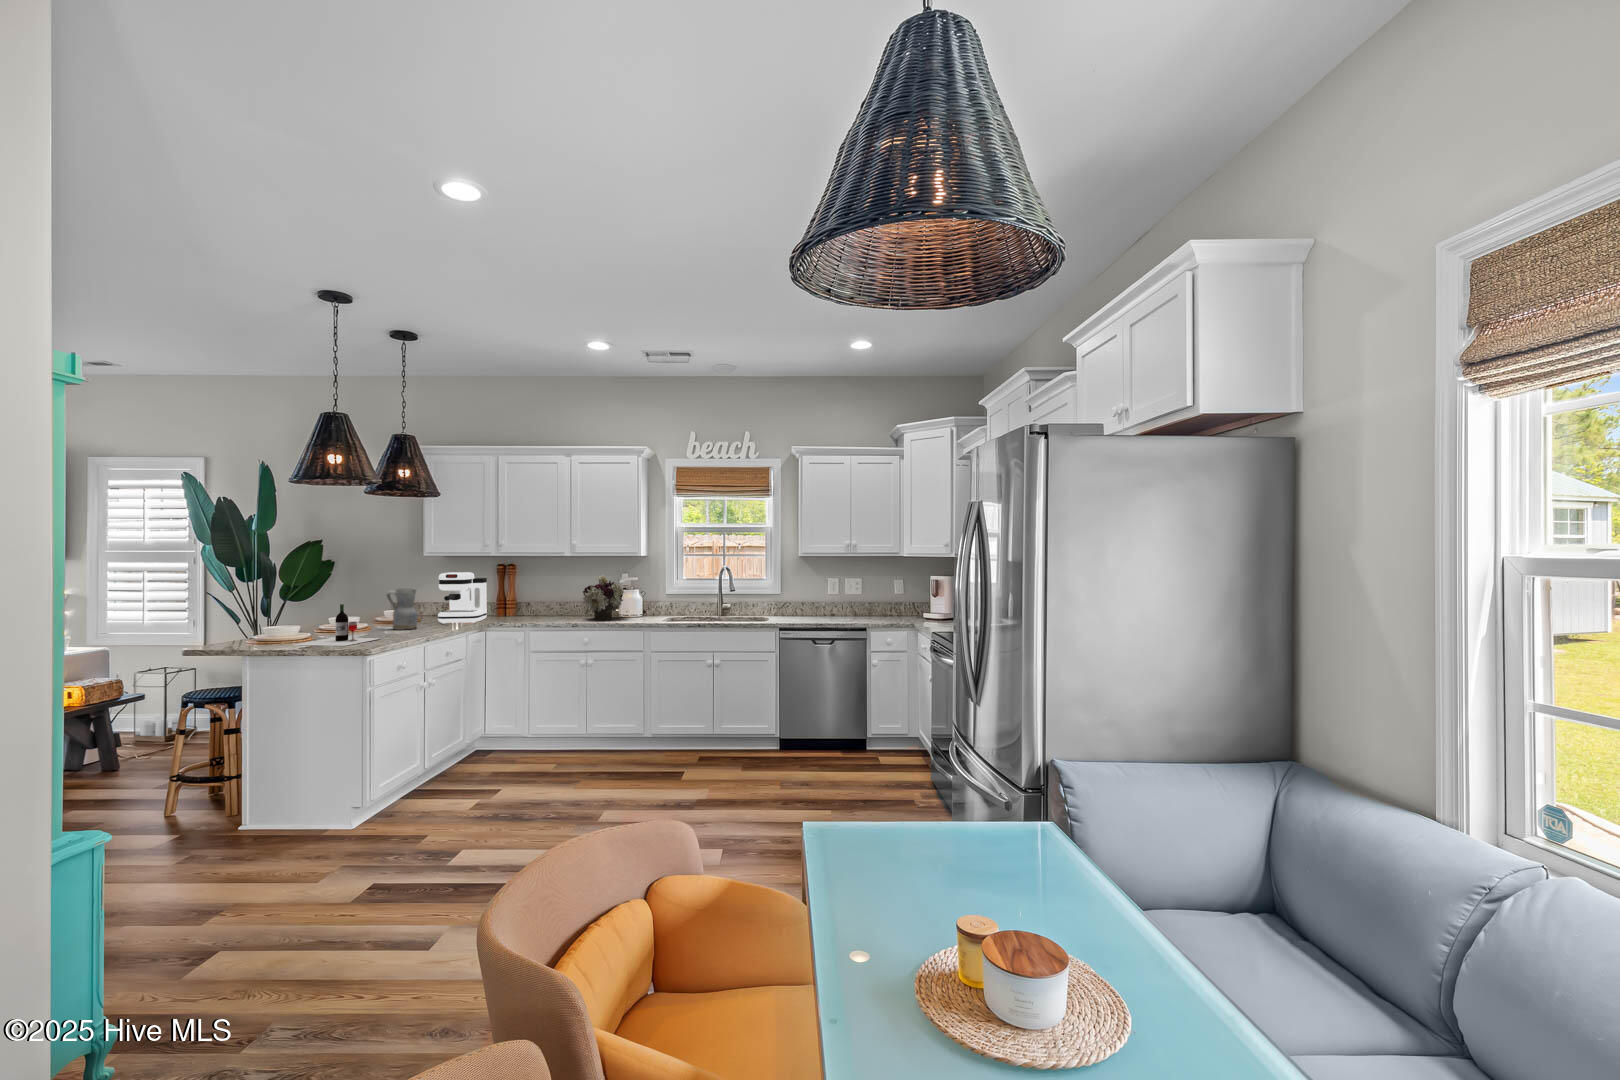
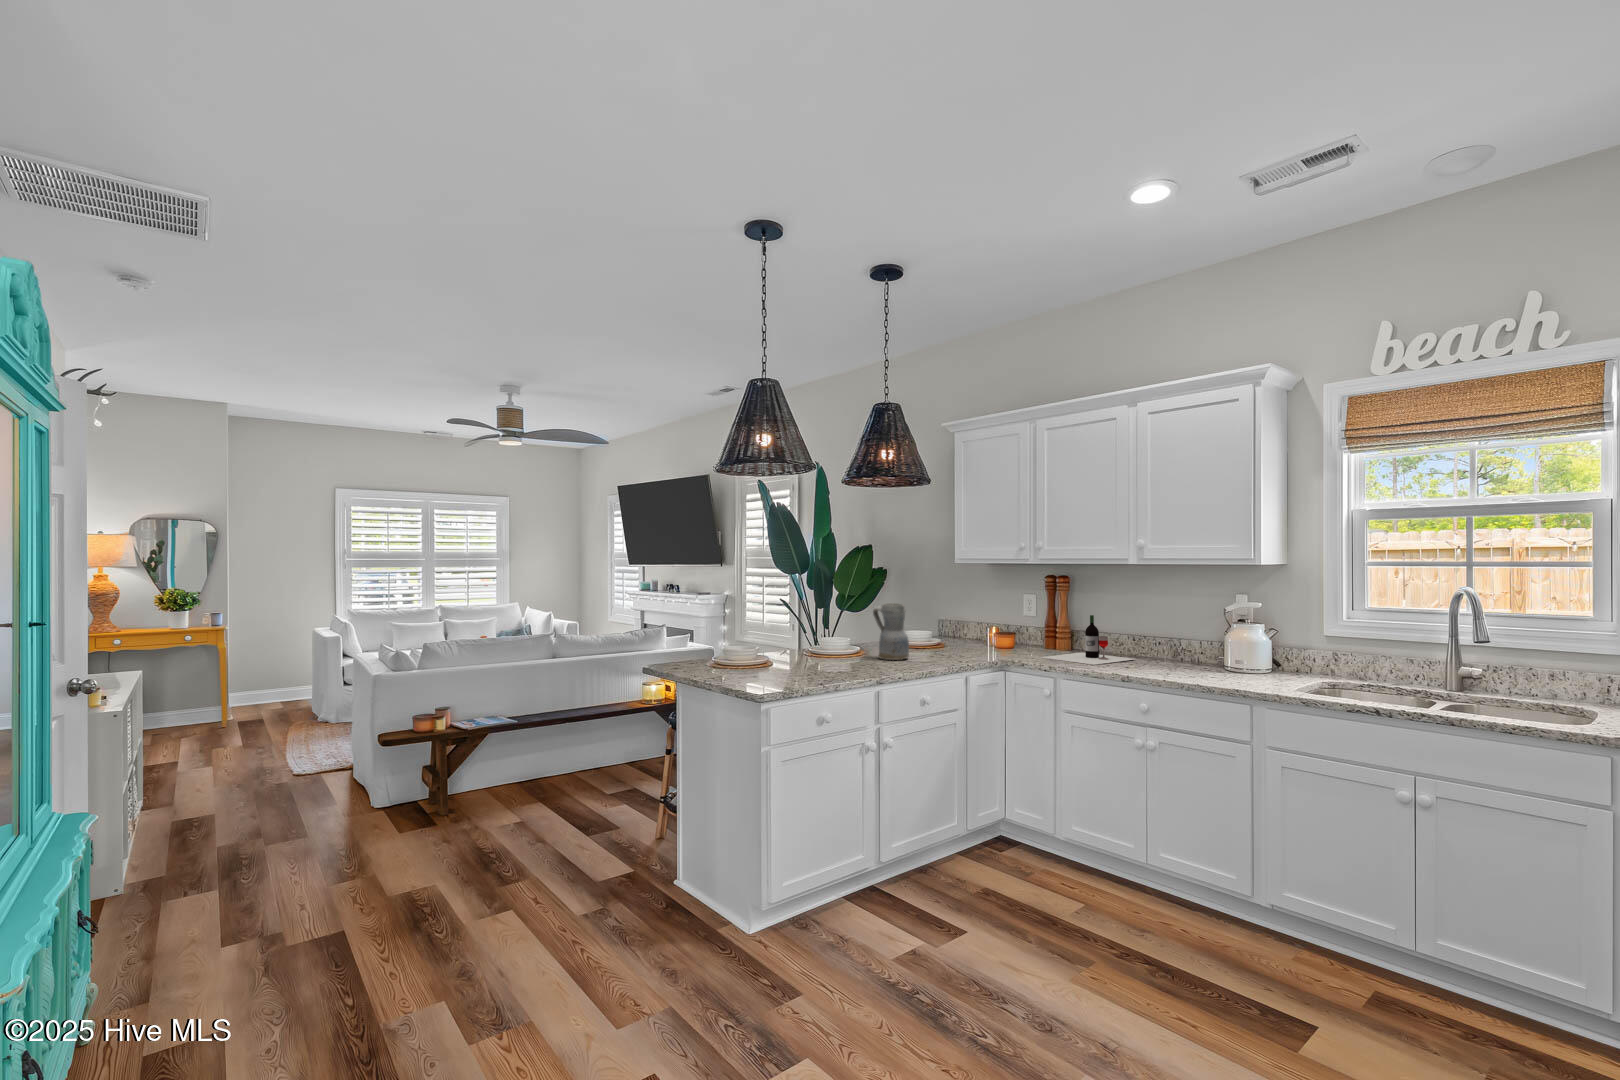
coffee maker: present [438,572,487,624] -> none [948,584,1019,659]
flower arrangement: present [582,575,623,620] -> none [1151,597,1235,675]
wine bottle: present [294,604,380,646] -> present [1042,615,1134,665]

